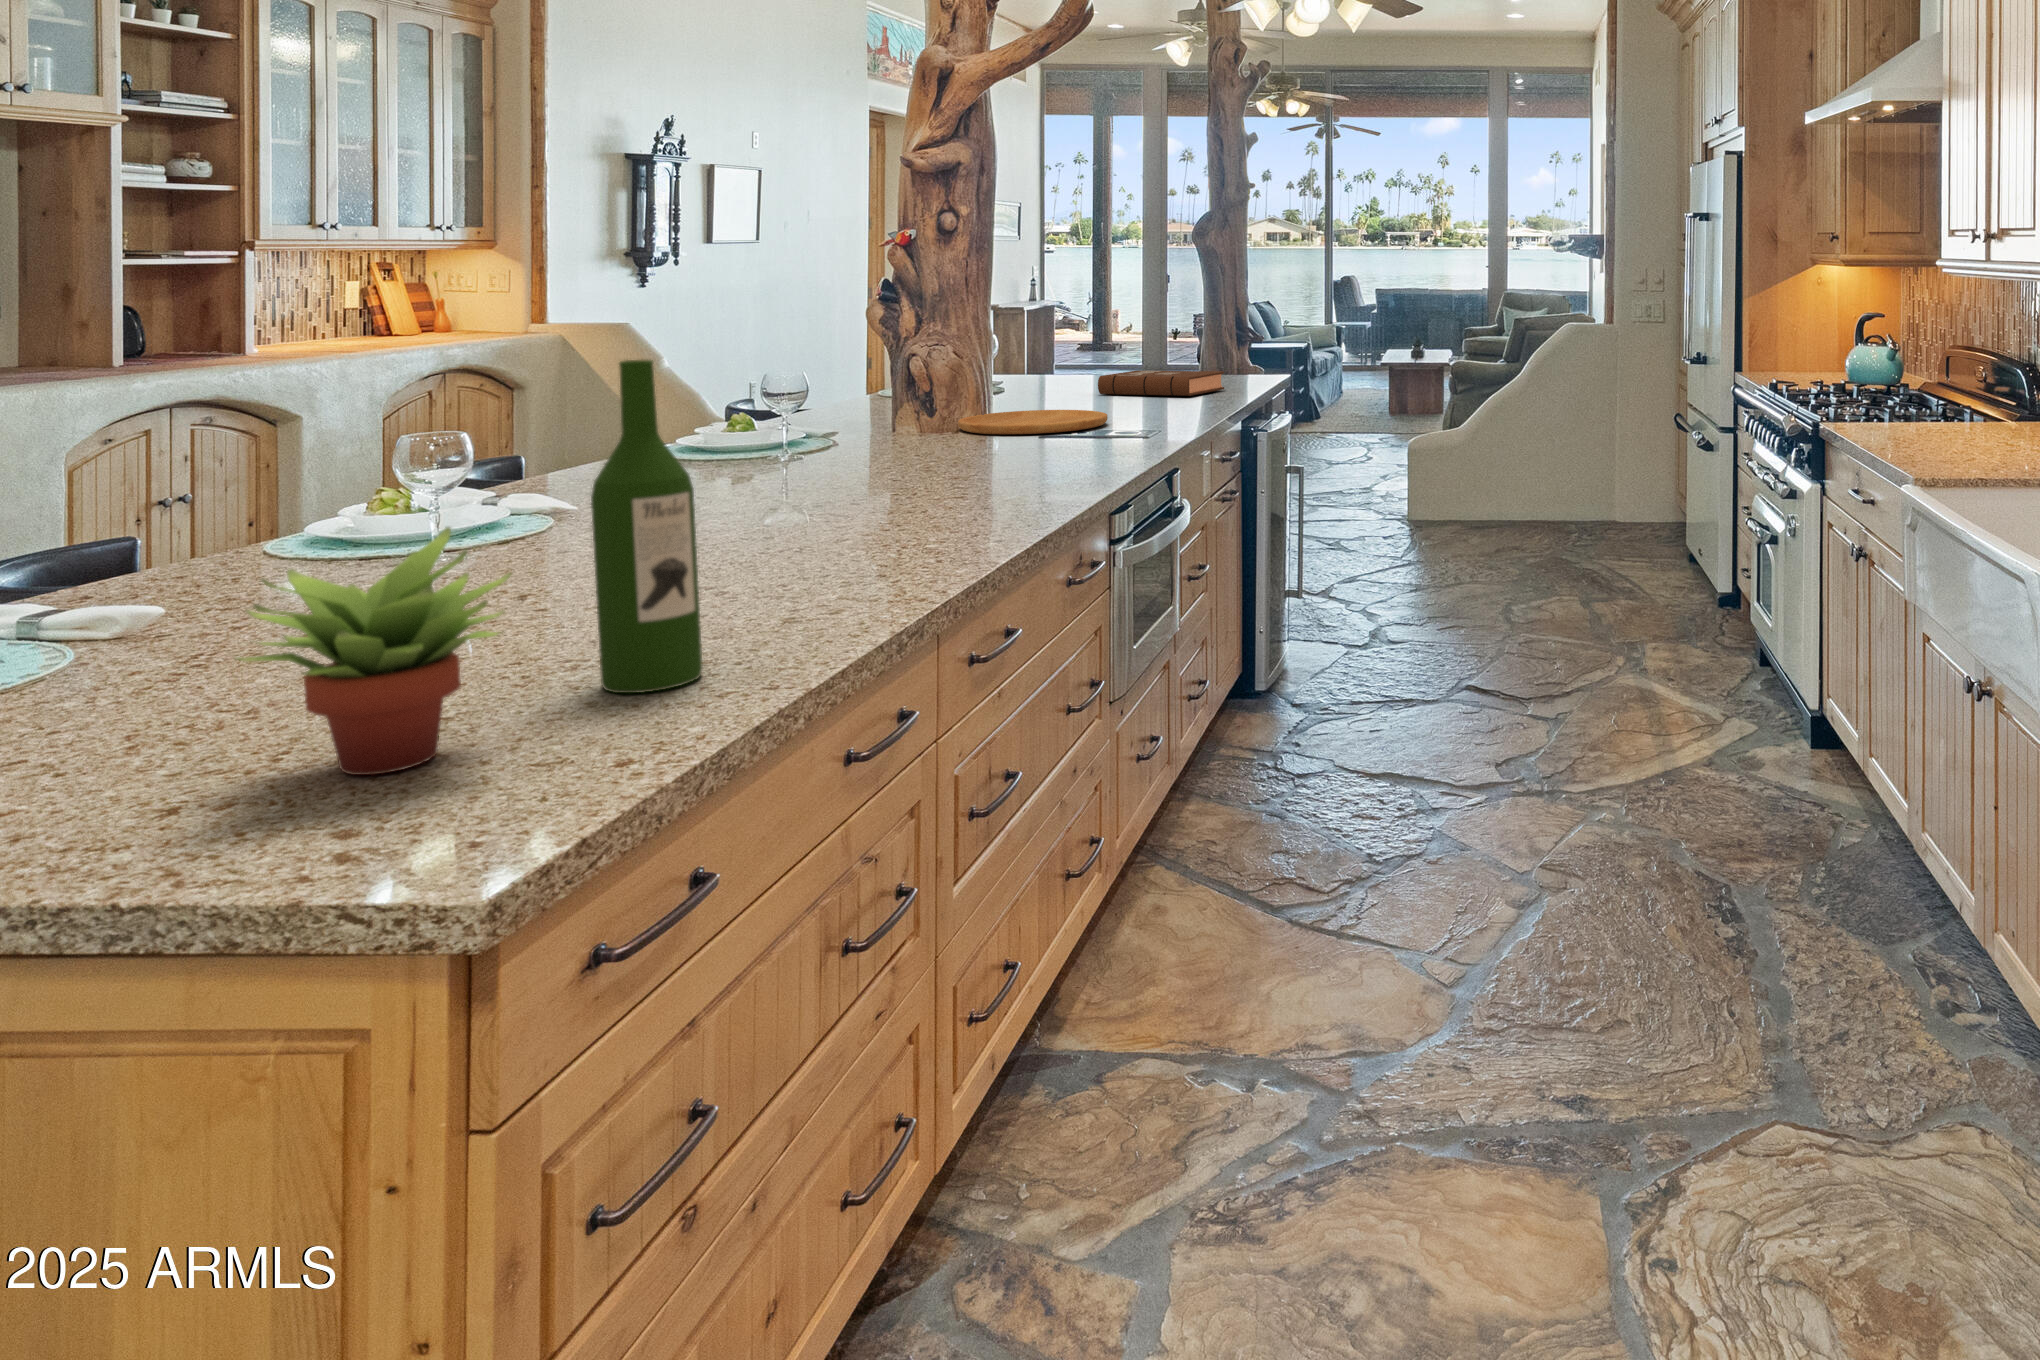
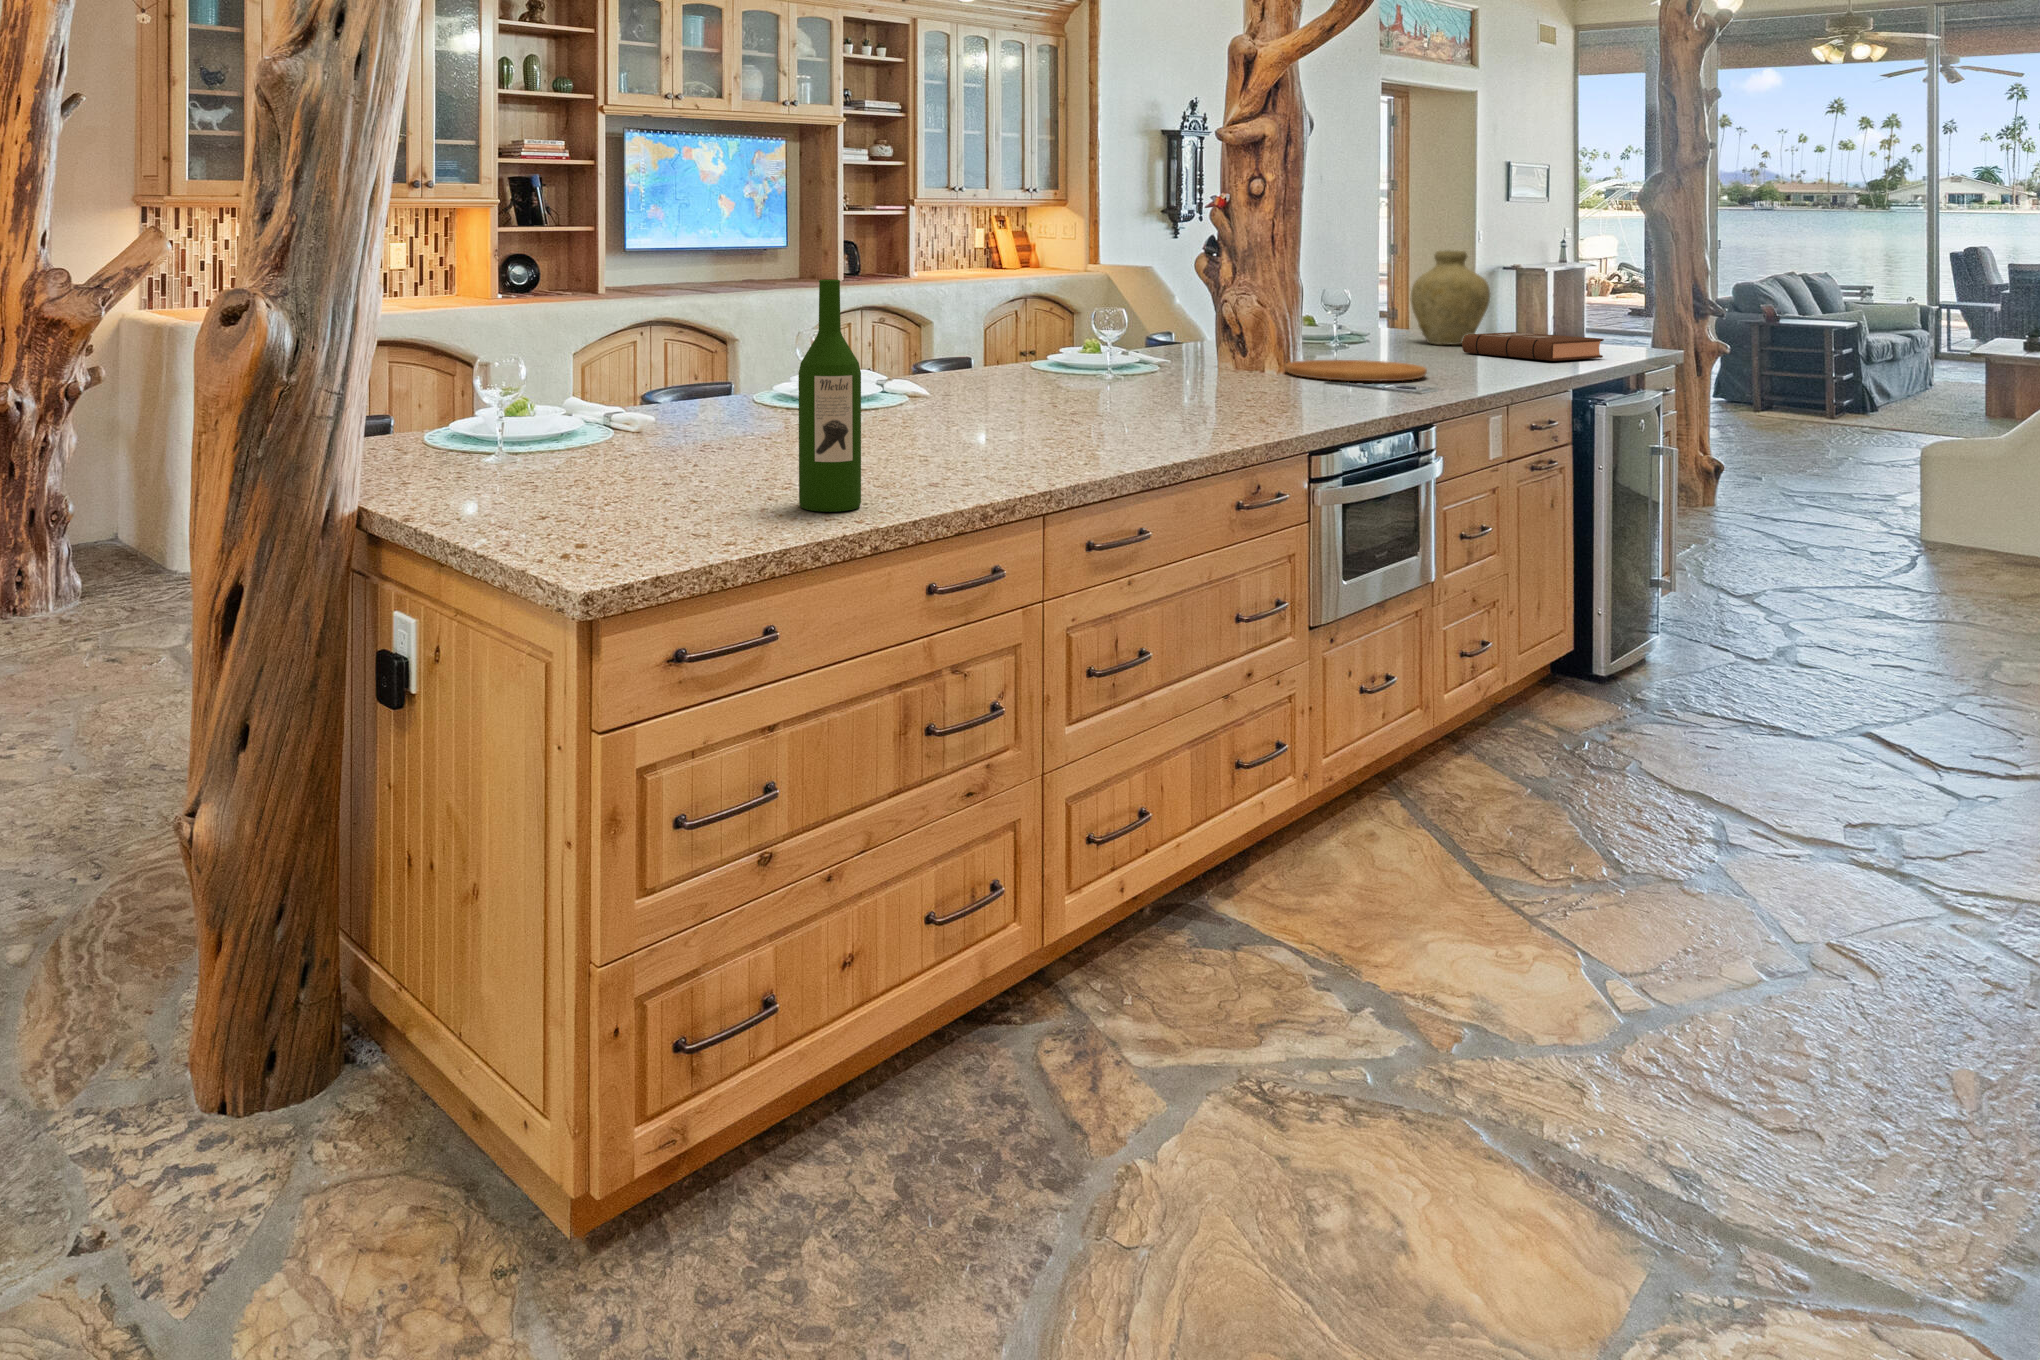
vase: none [1030,291,1108,388] -> present [1411,251,1490,344]
succulent plant: present [236,527,511,775] -> none [582,379,730,525]

